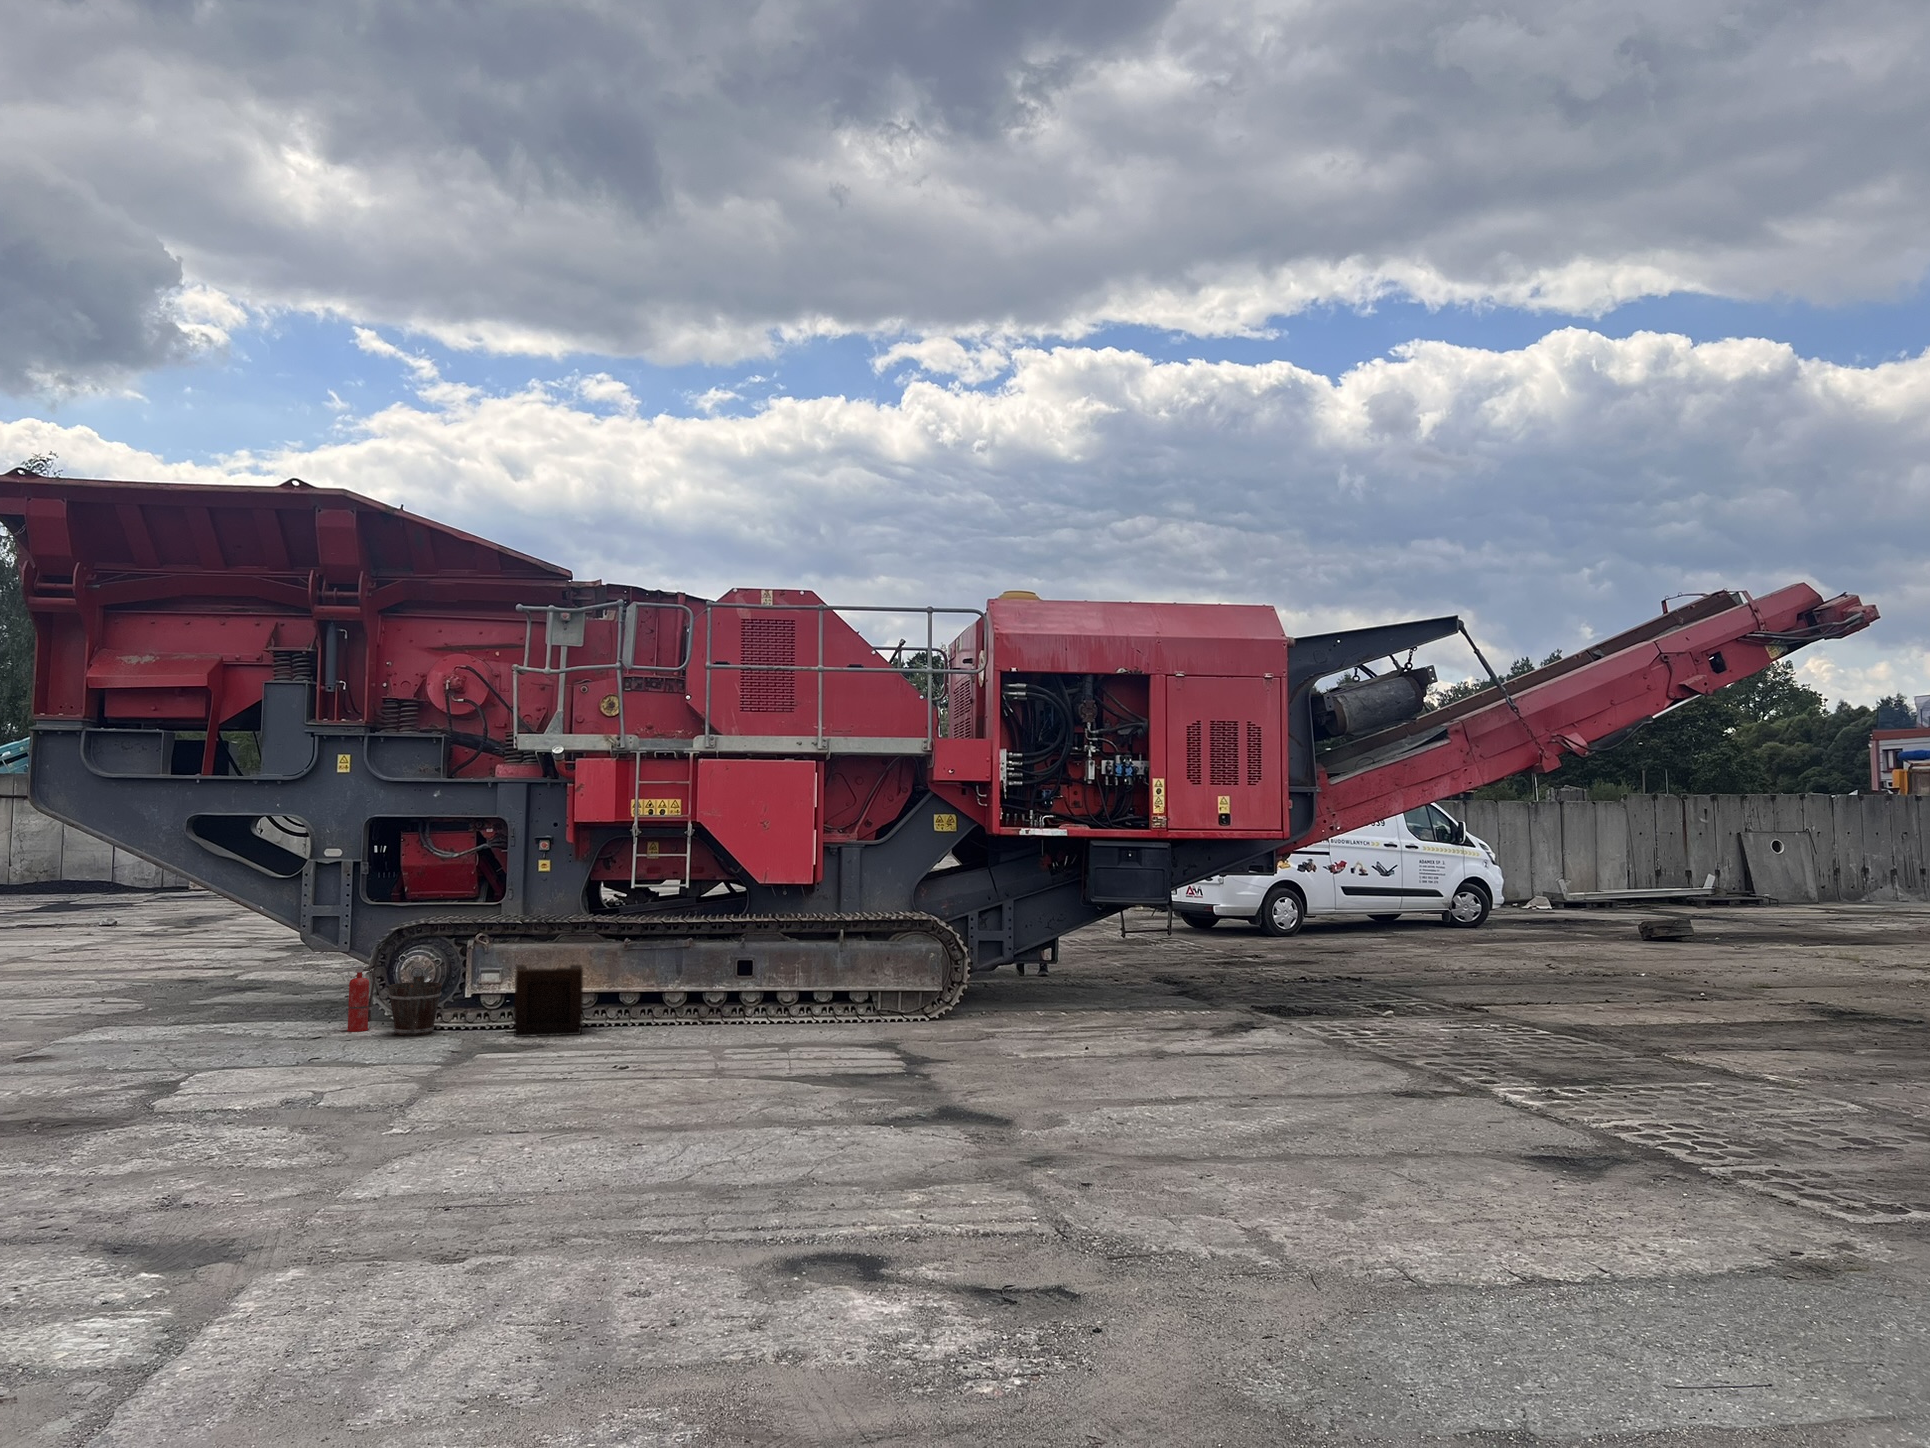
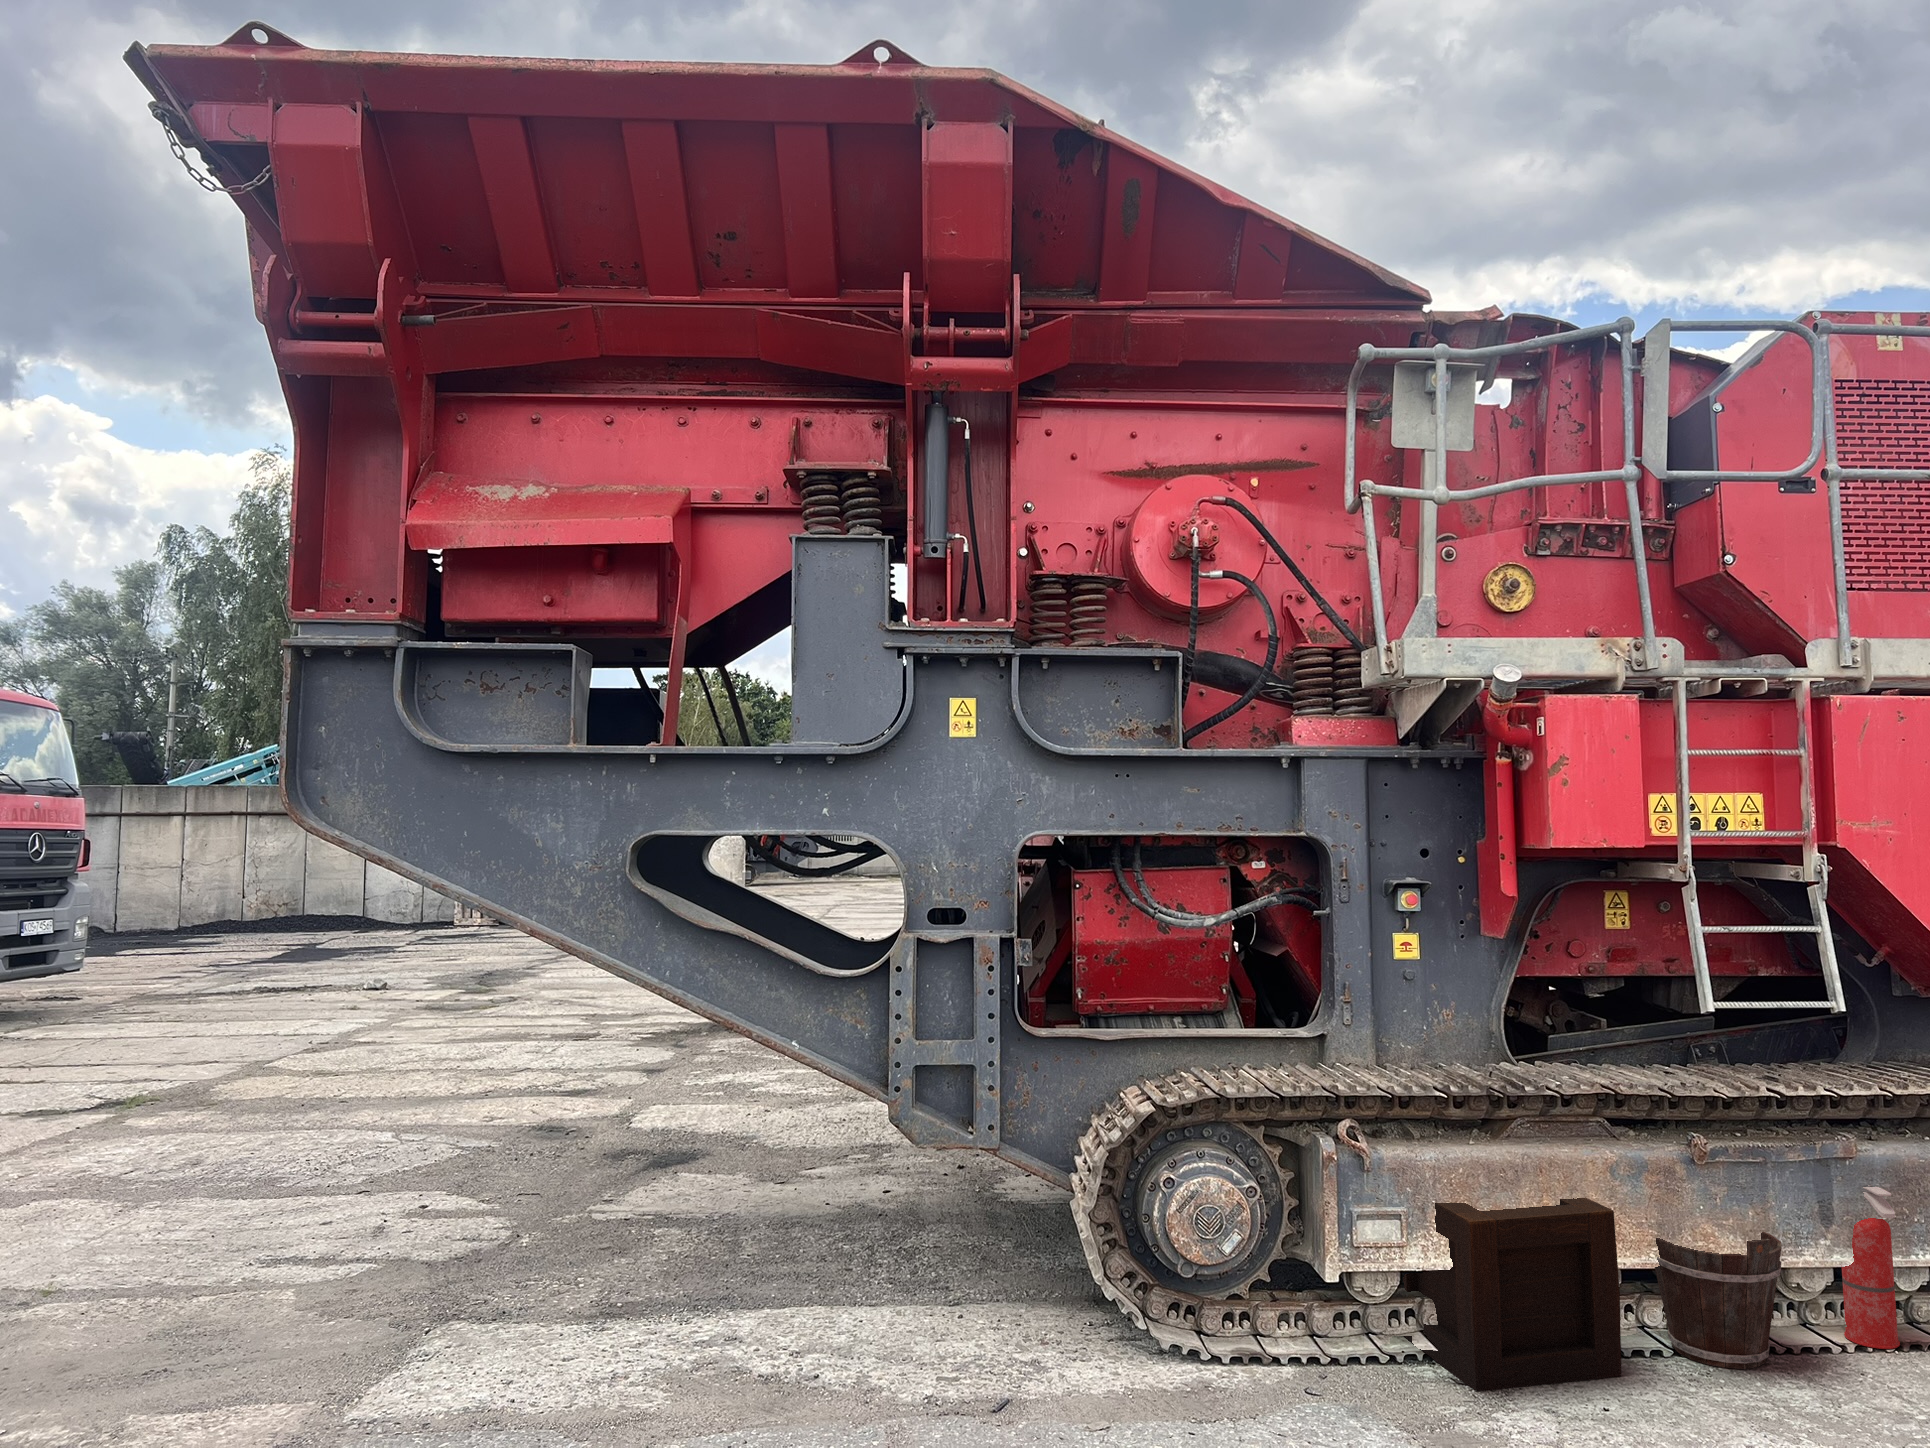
fire extinguisher: present [337,965,375,1032] -> present [1842,1187,1900,1349]
bucket: present [389,976,442,1036] -> present [1655,1232,1782,1369]

